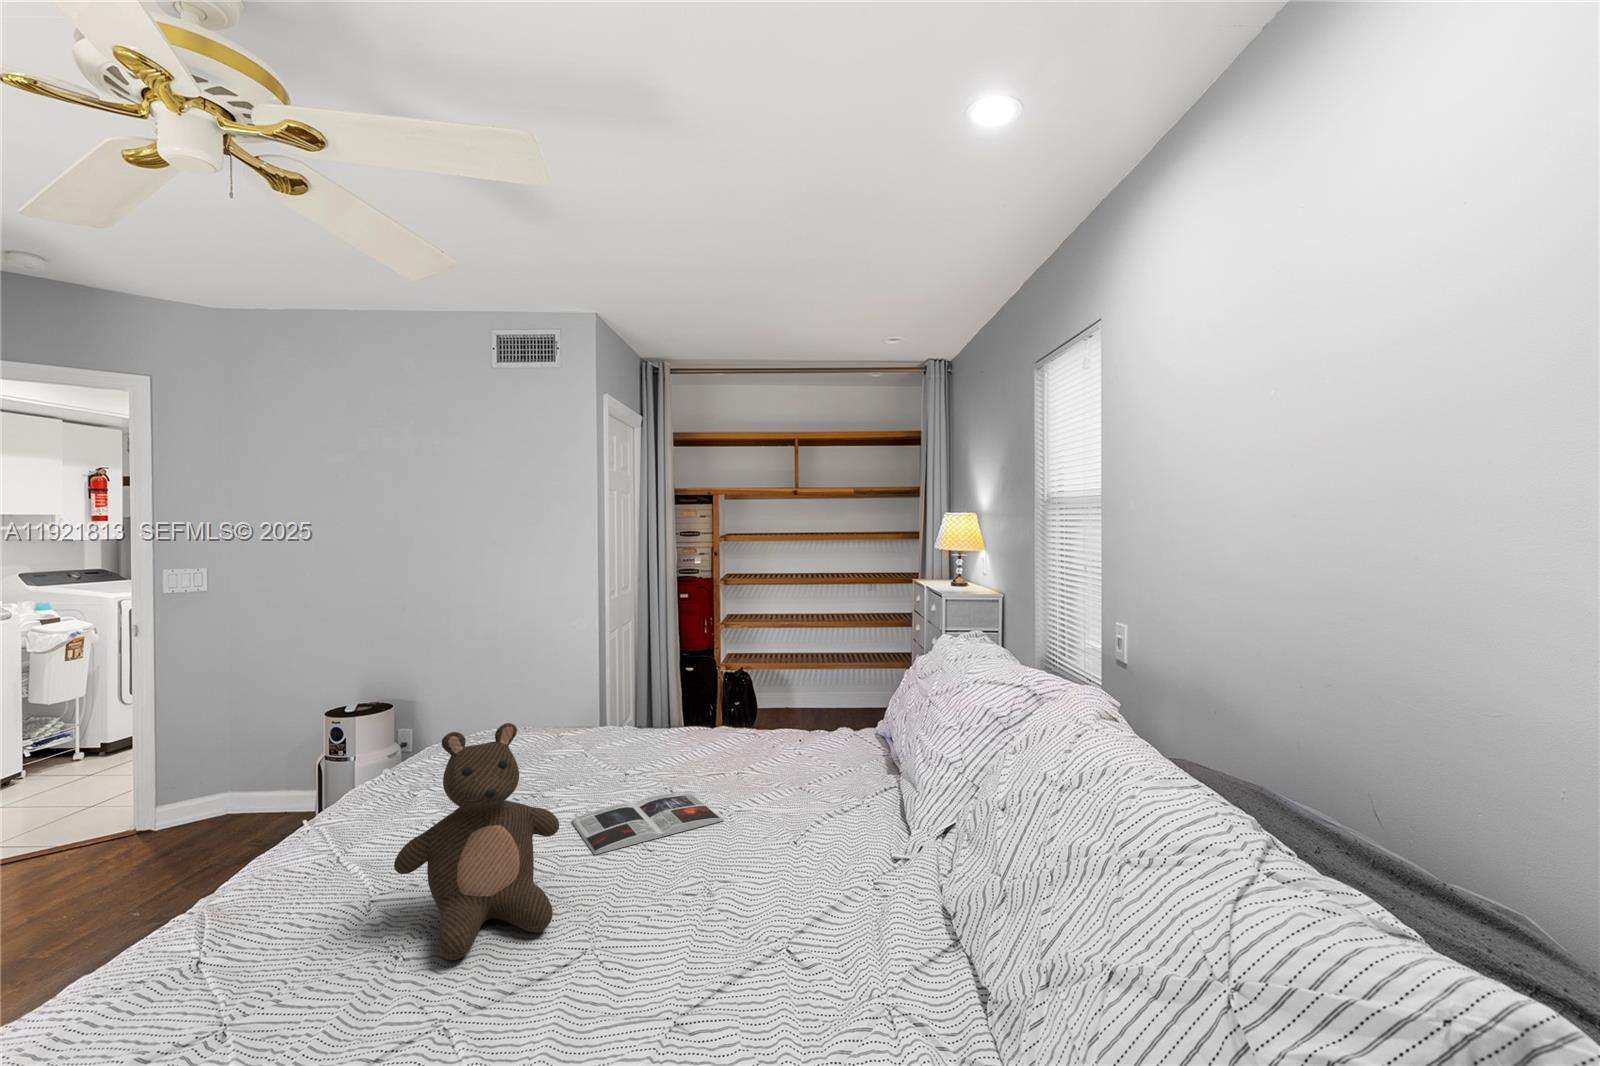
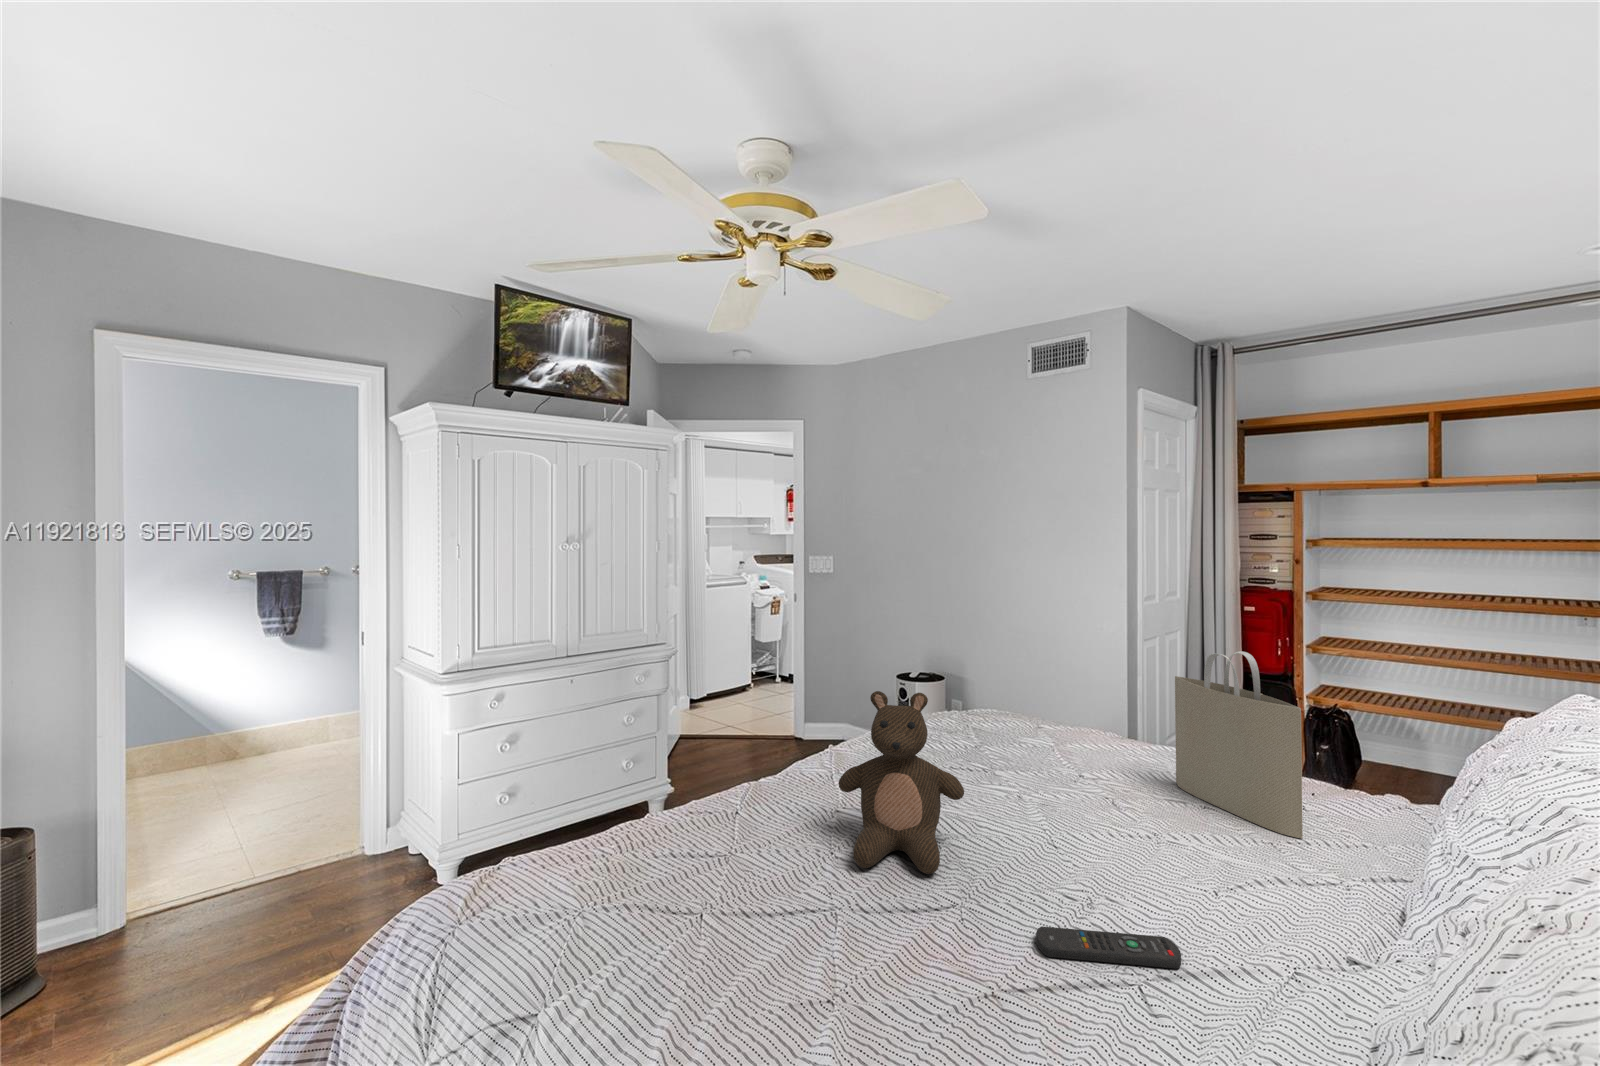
tote bag: none [704,633,808,777] -> present [1175,651,1303,839]
magazine: present [572,792,723,854] -> none [1005,798,1156,849]
remote control: none [683,894,799,958] -> present [1036,926,1181,969]

